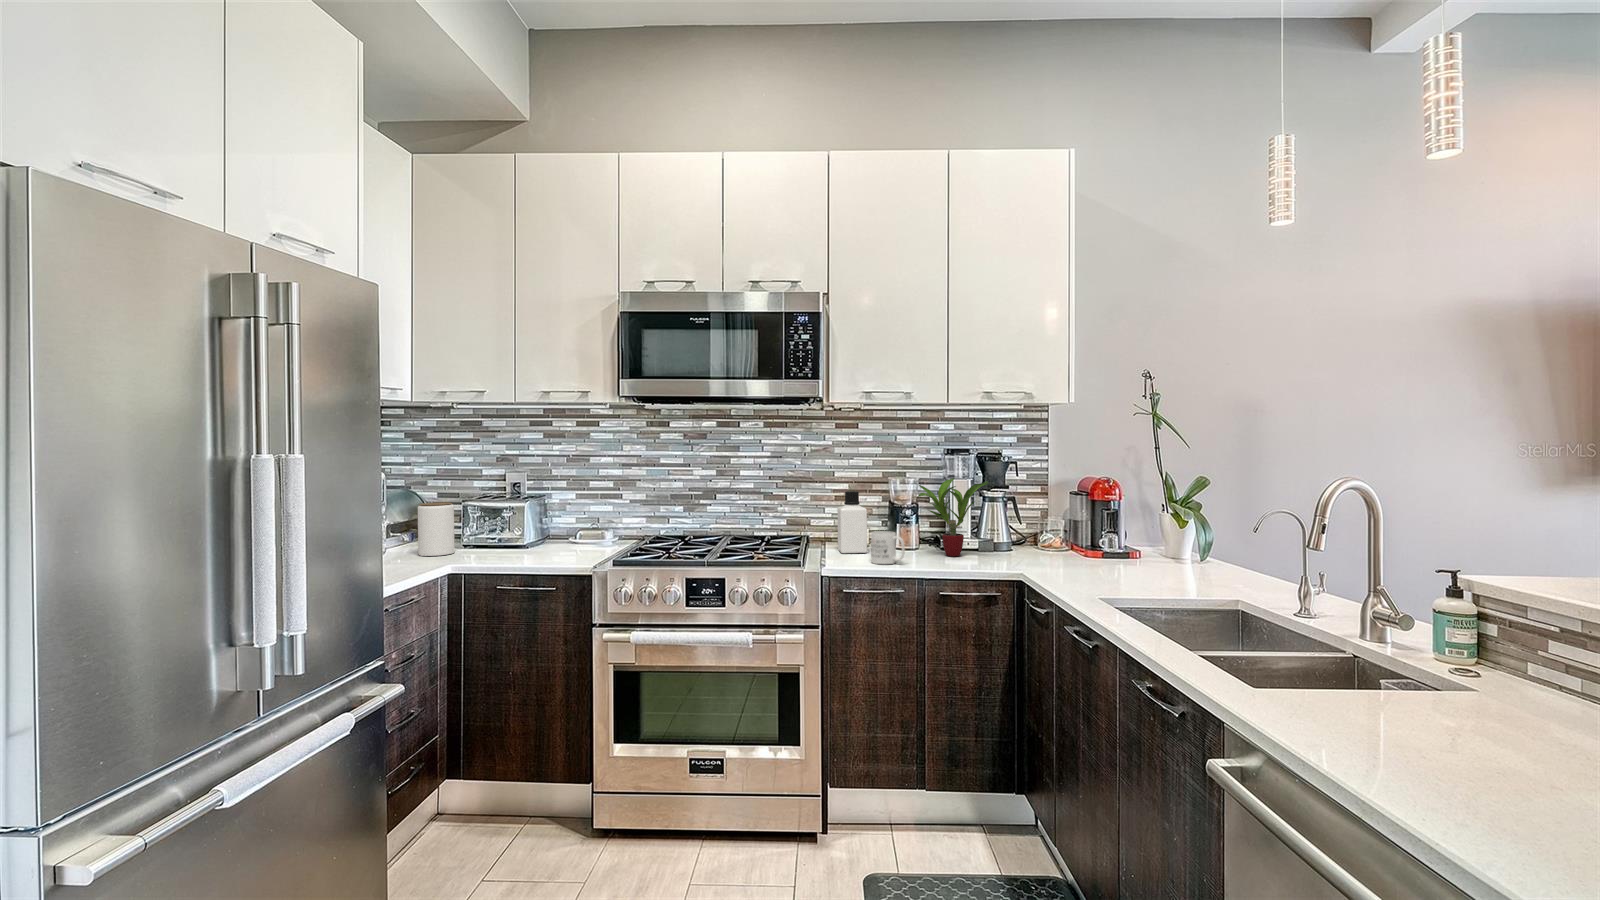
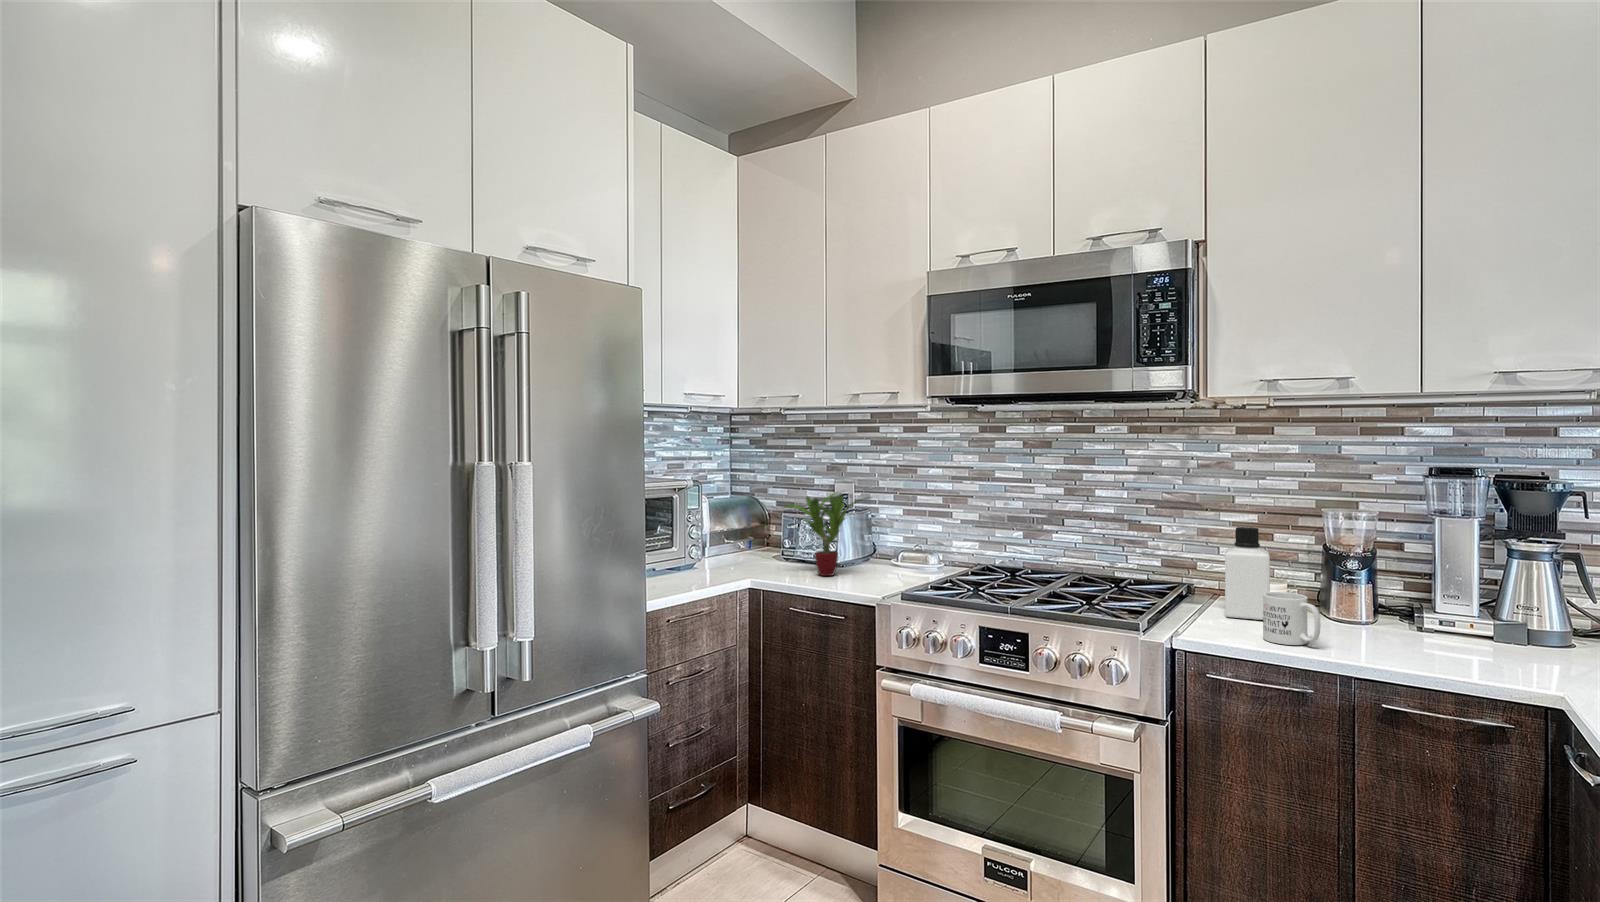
potted plant: present [918,478,990,556] -> present [785,492,869,576]
jar: present [418,502,455,556] -> none [738,513,772,568]

